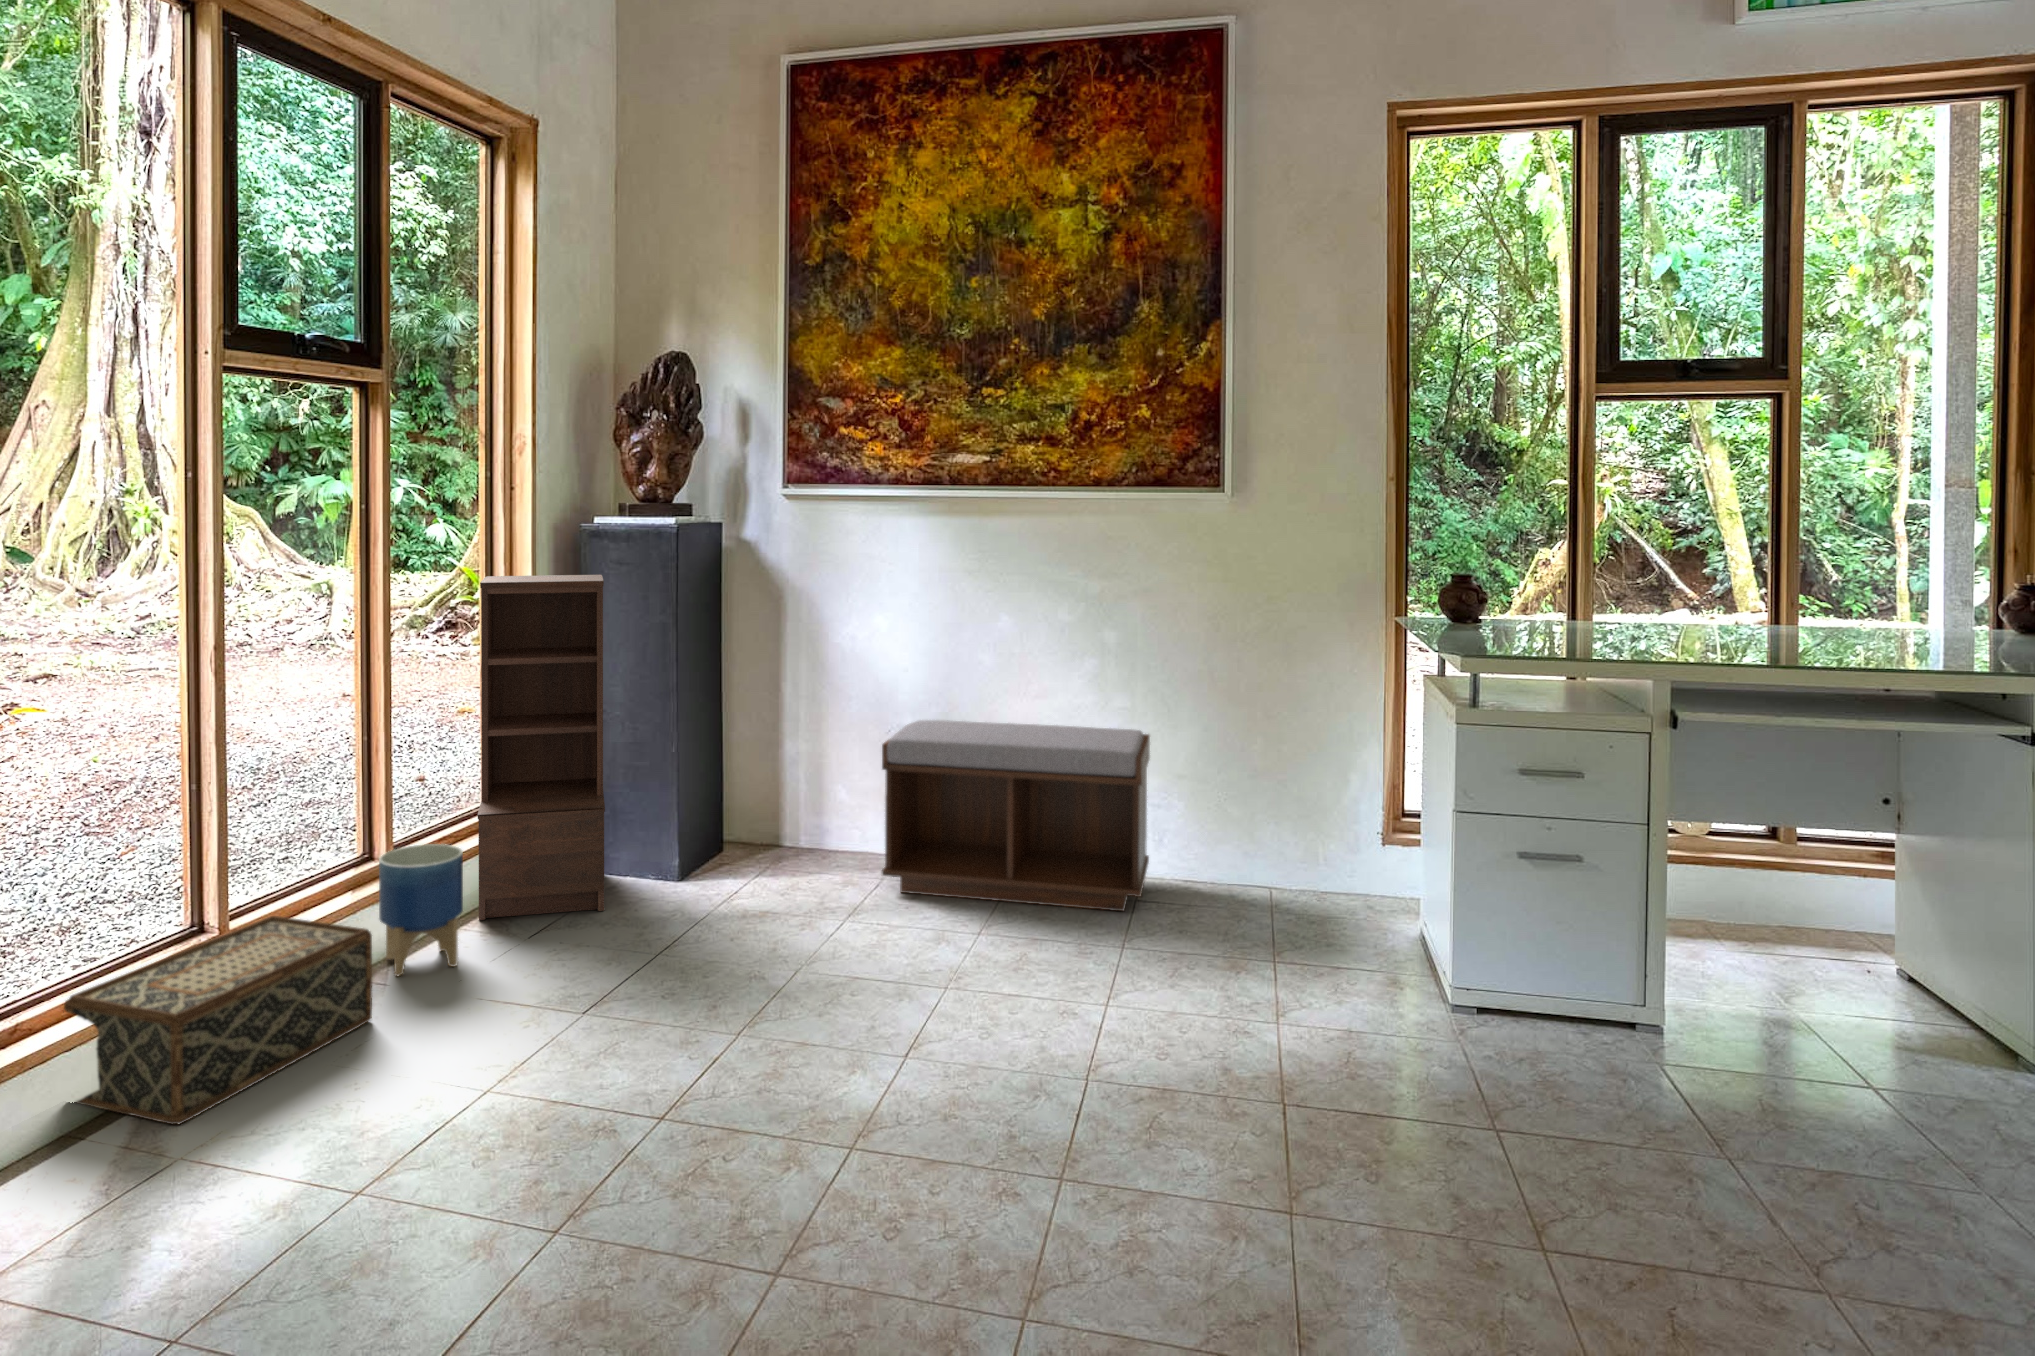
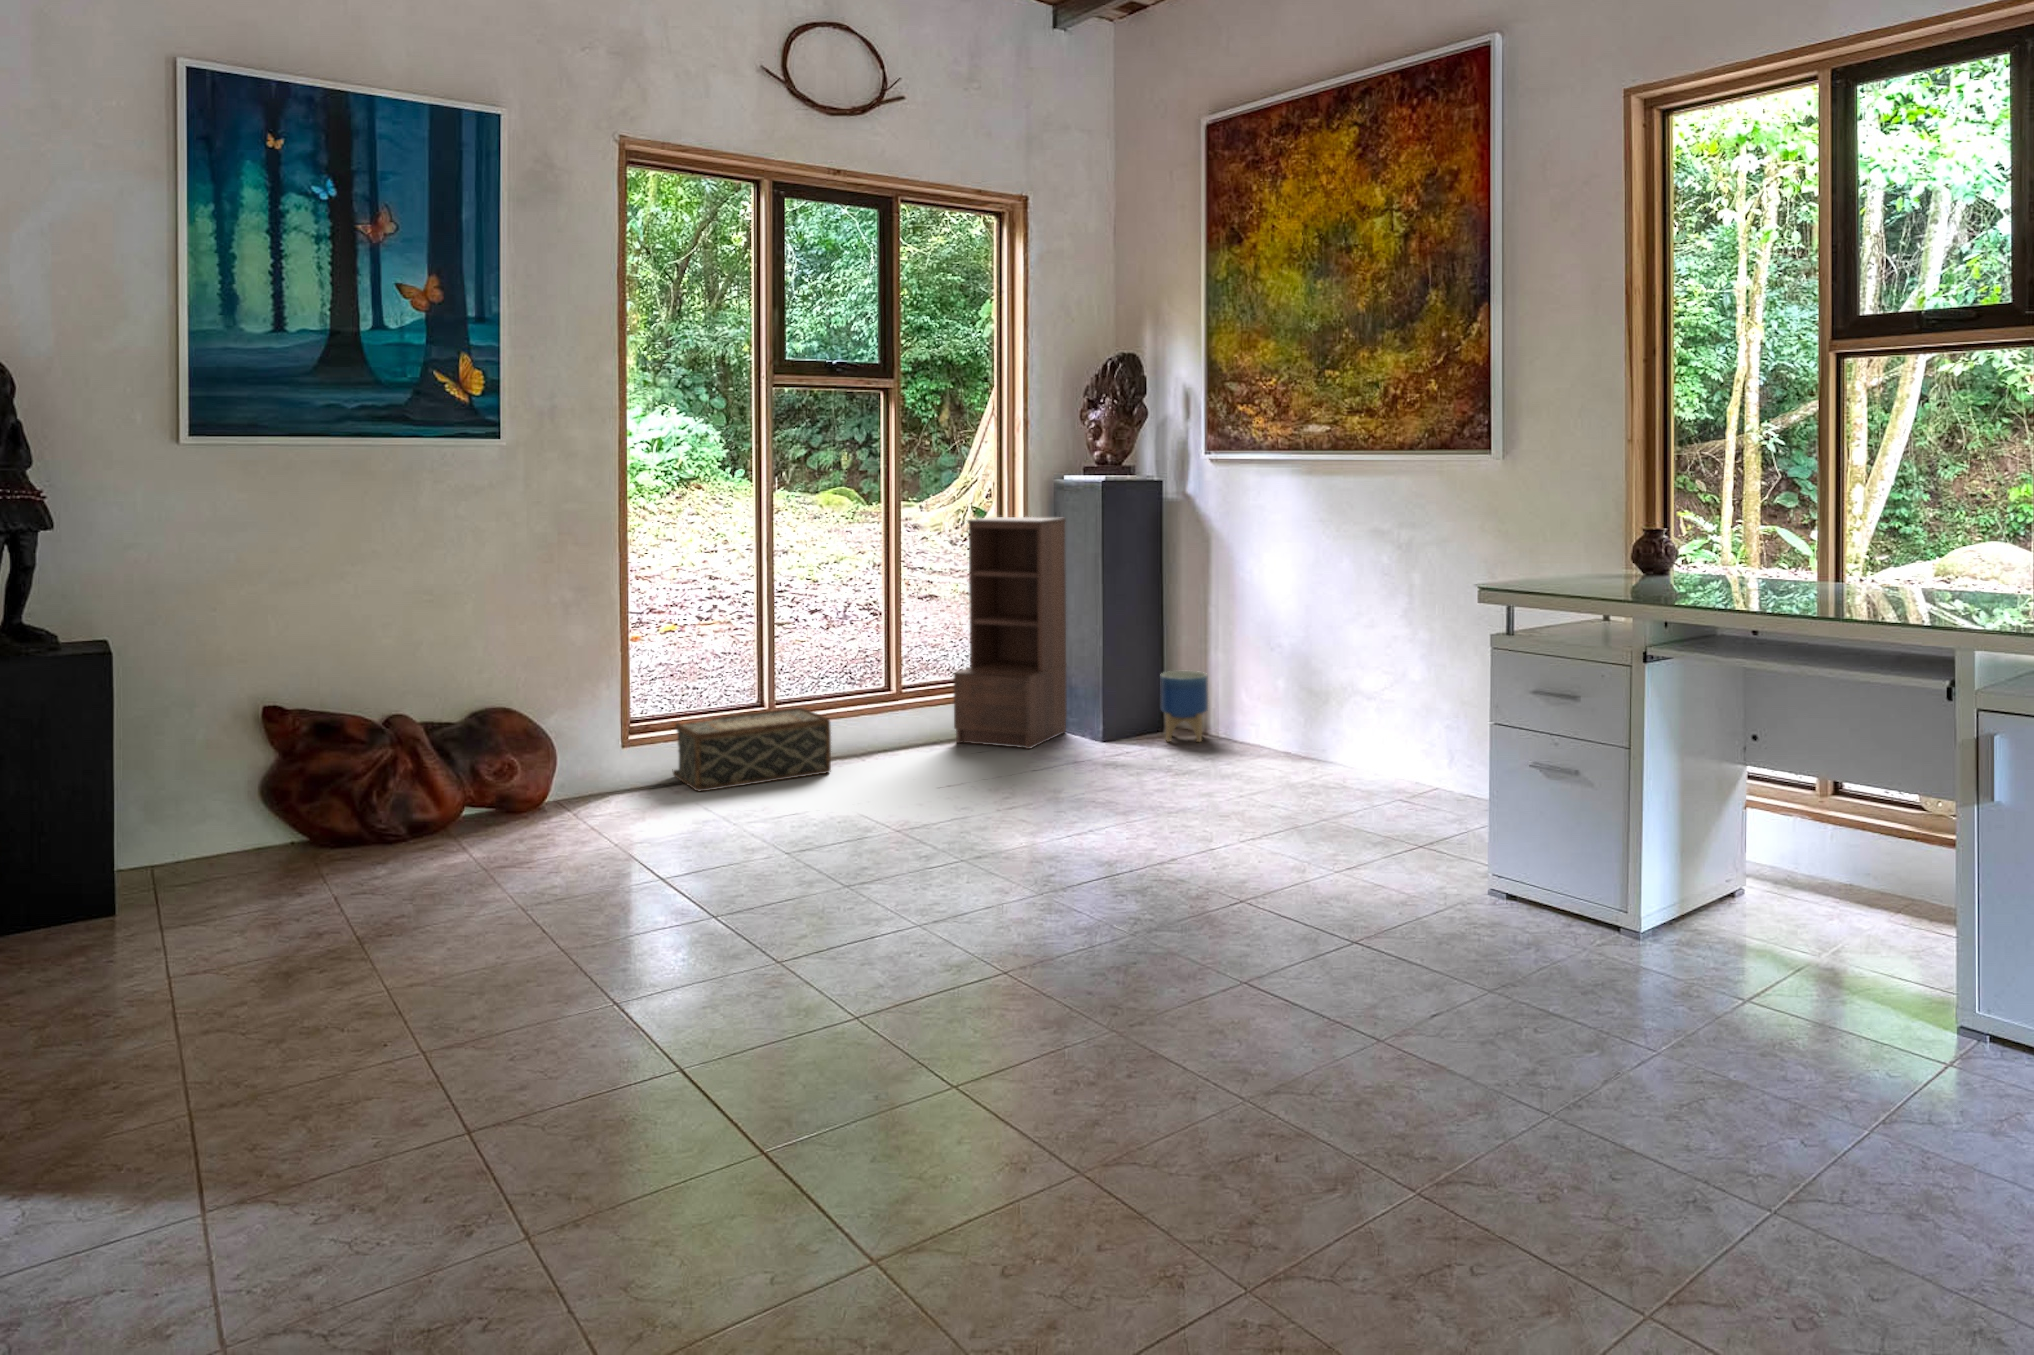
bench: present [882,720,1150,911] -> none [1214,642,1436,804]
planter: present [379,844,463,976] -> present [1161,671,1208,742]

